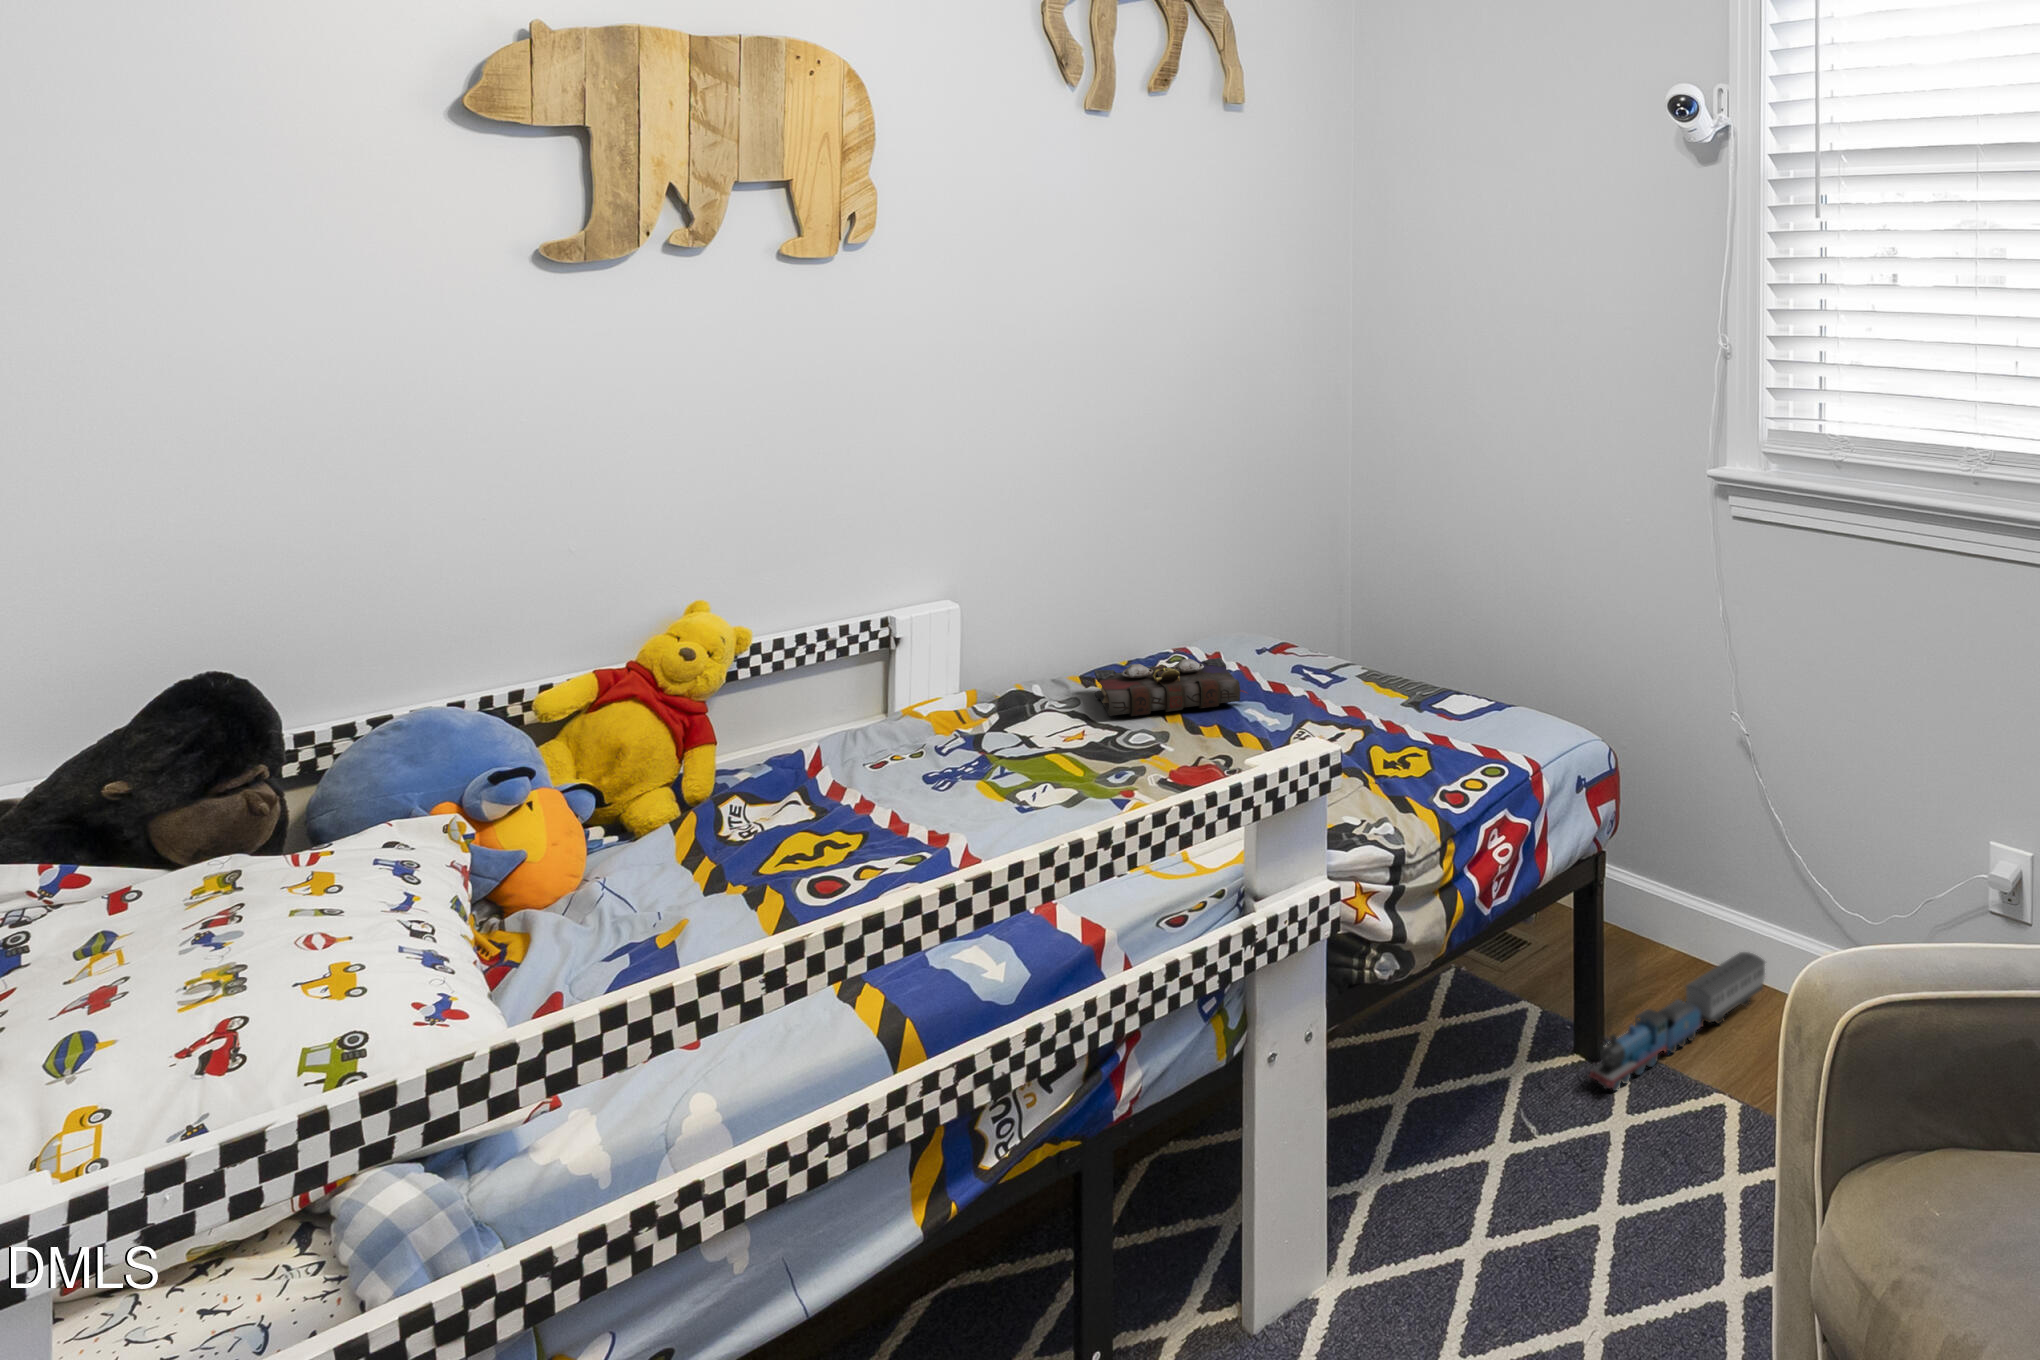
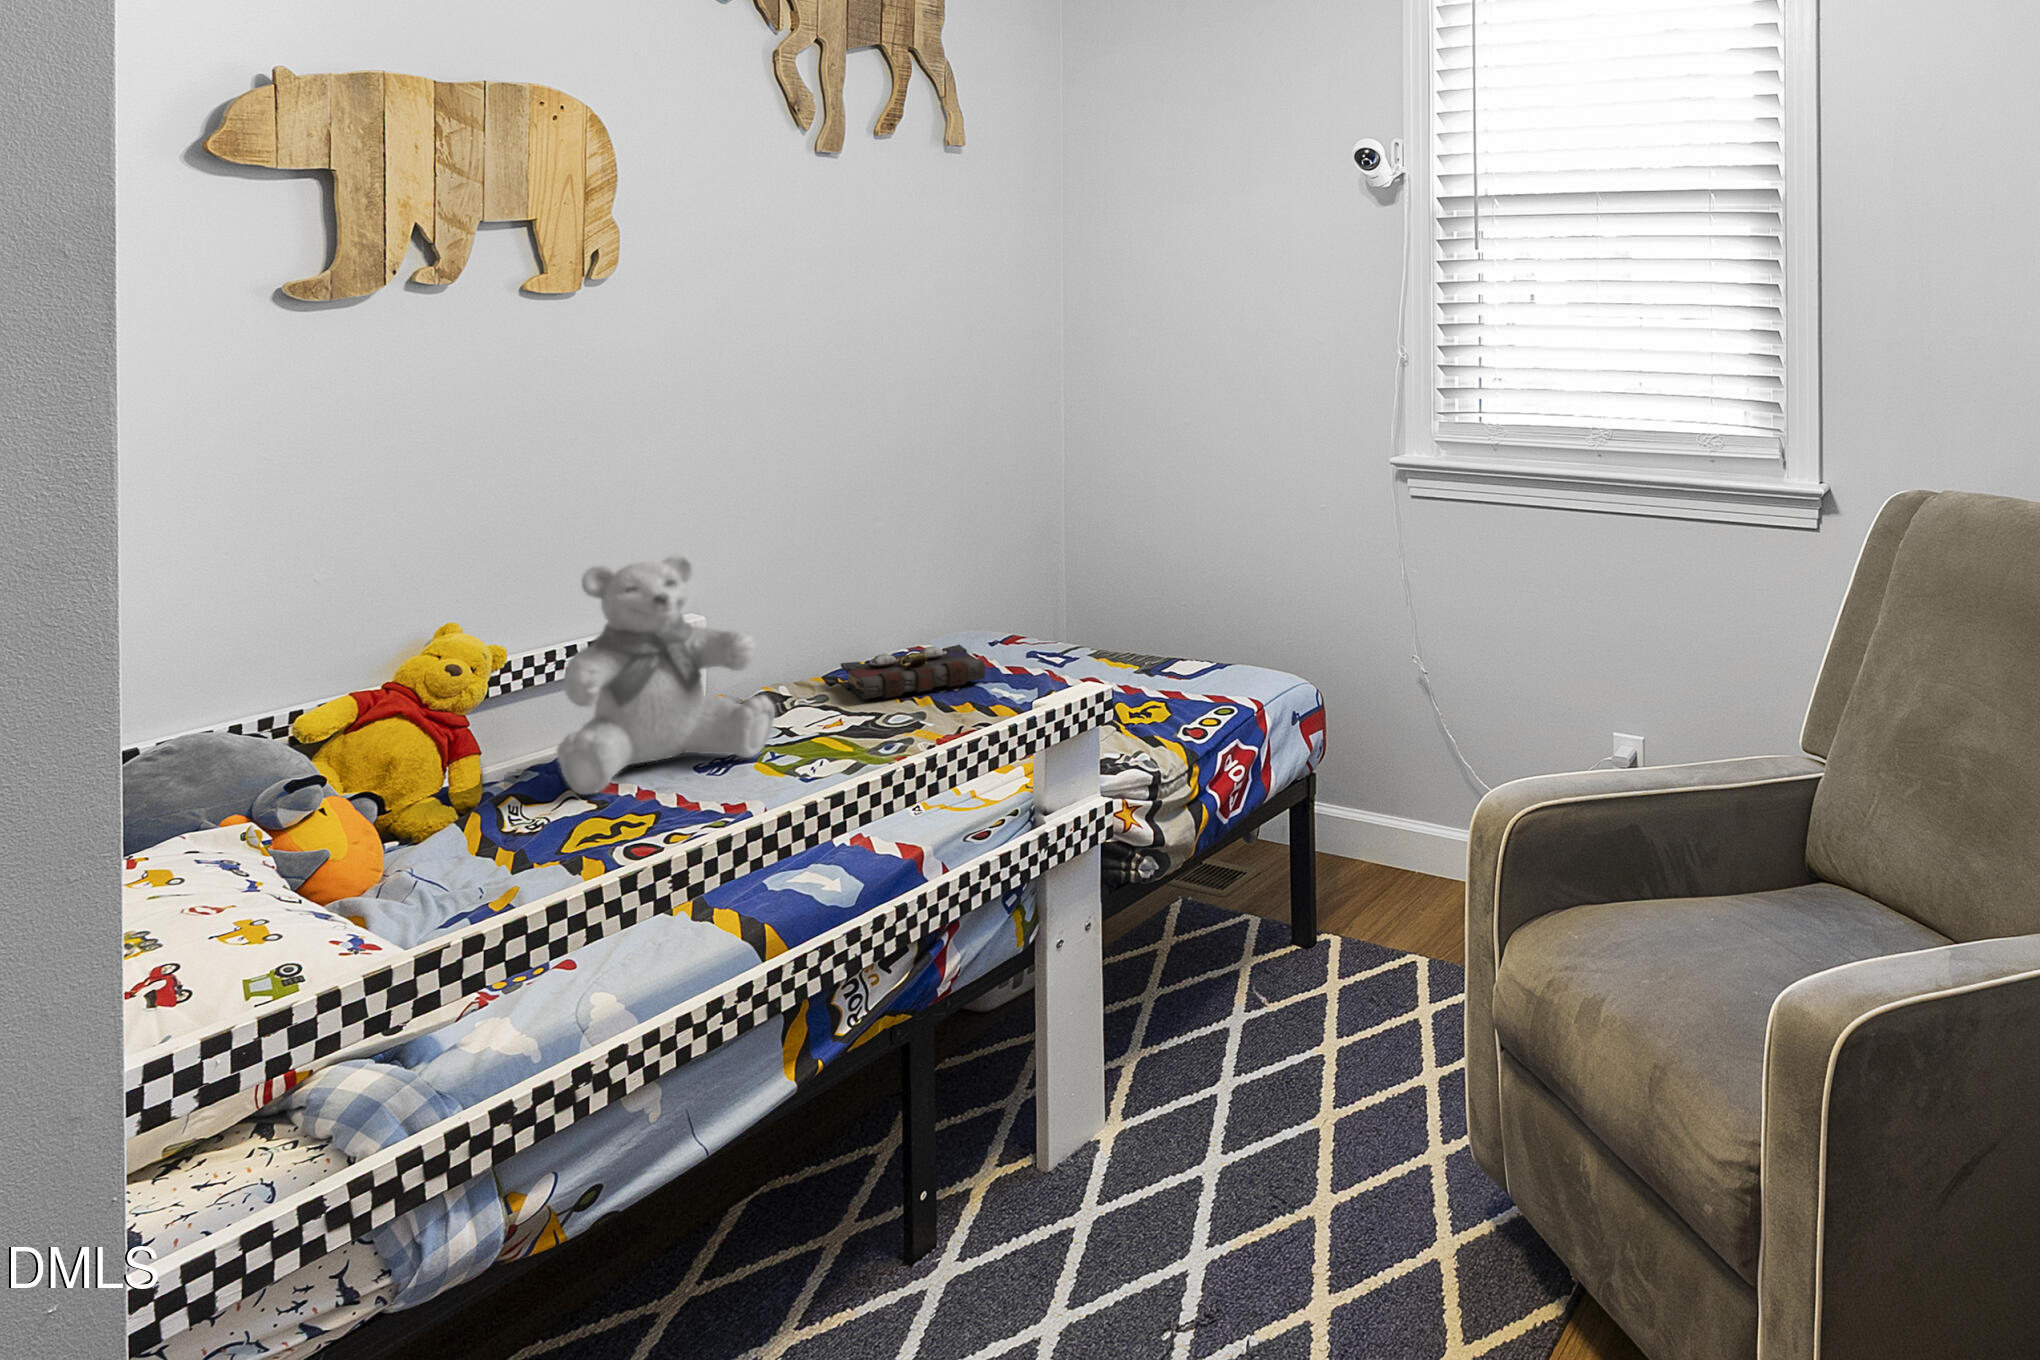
teddy bear: none [772,550,1001,810] -> present [557,554,775,795]
toy train: present [1586,952,1765,1090] -> none [1307,851,1446,966]

